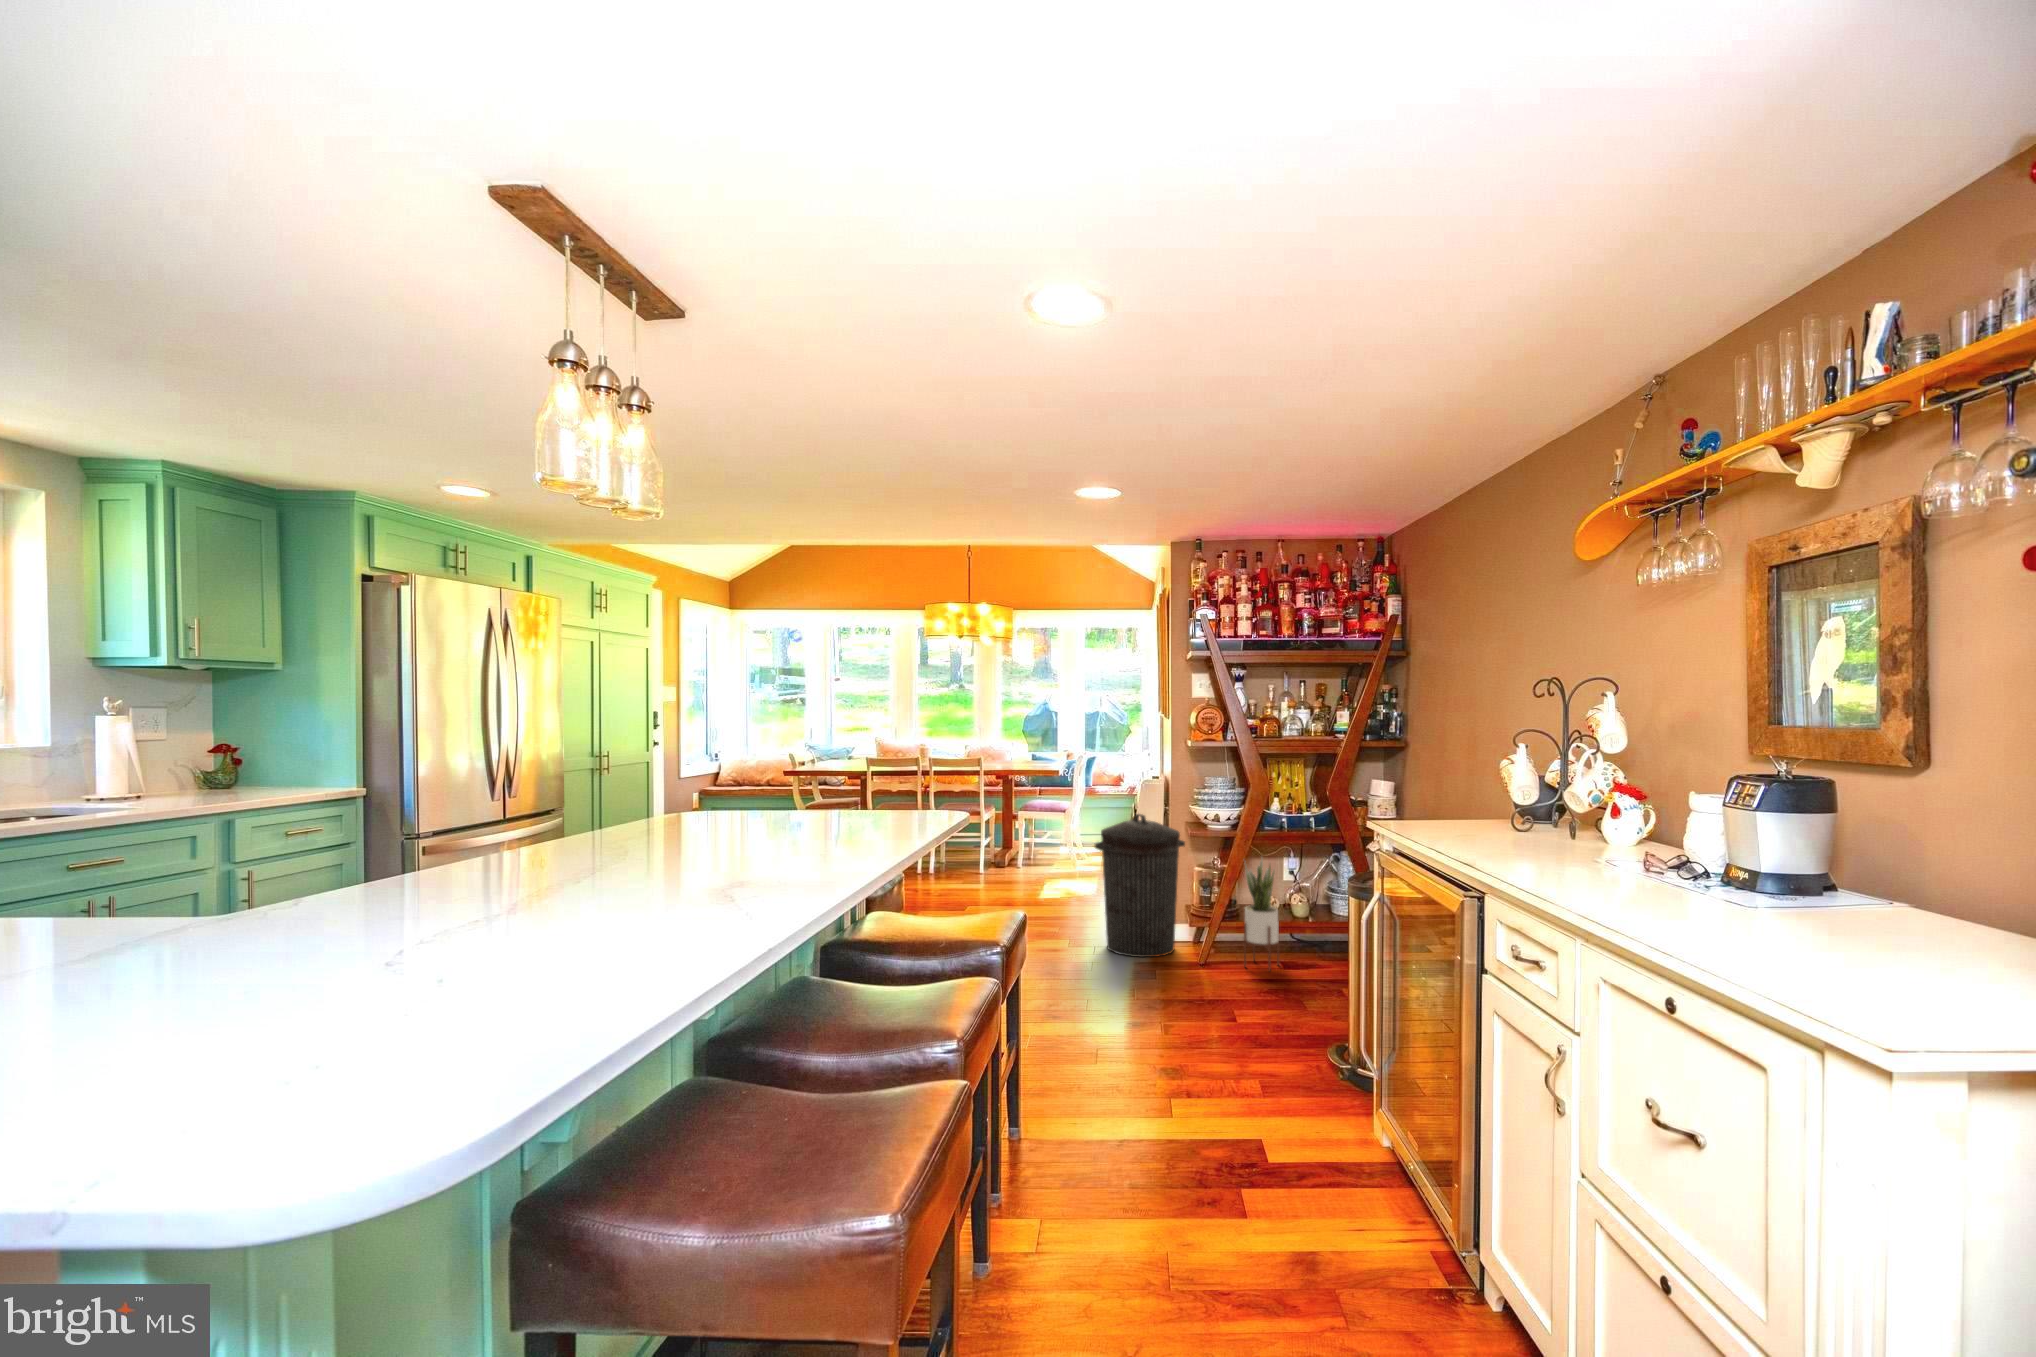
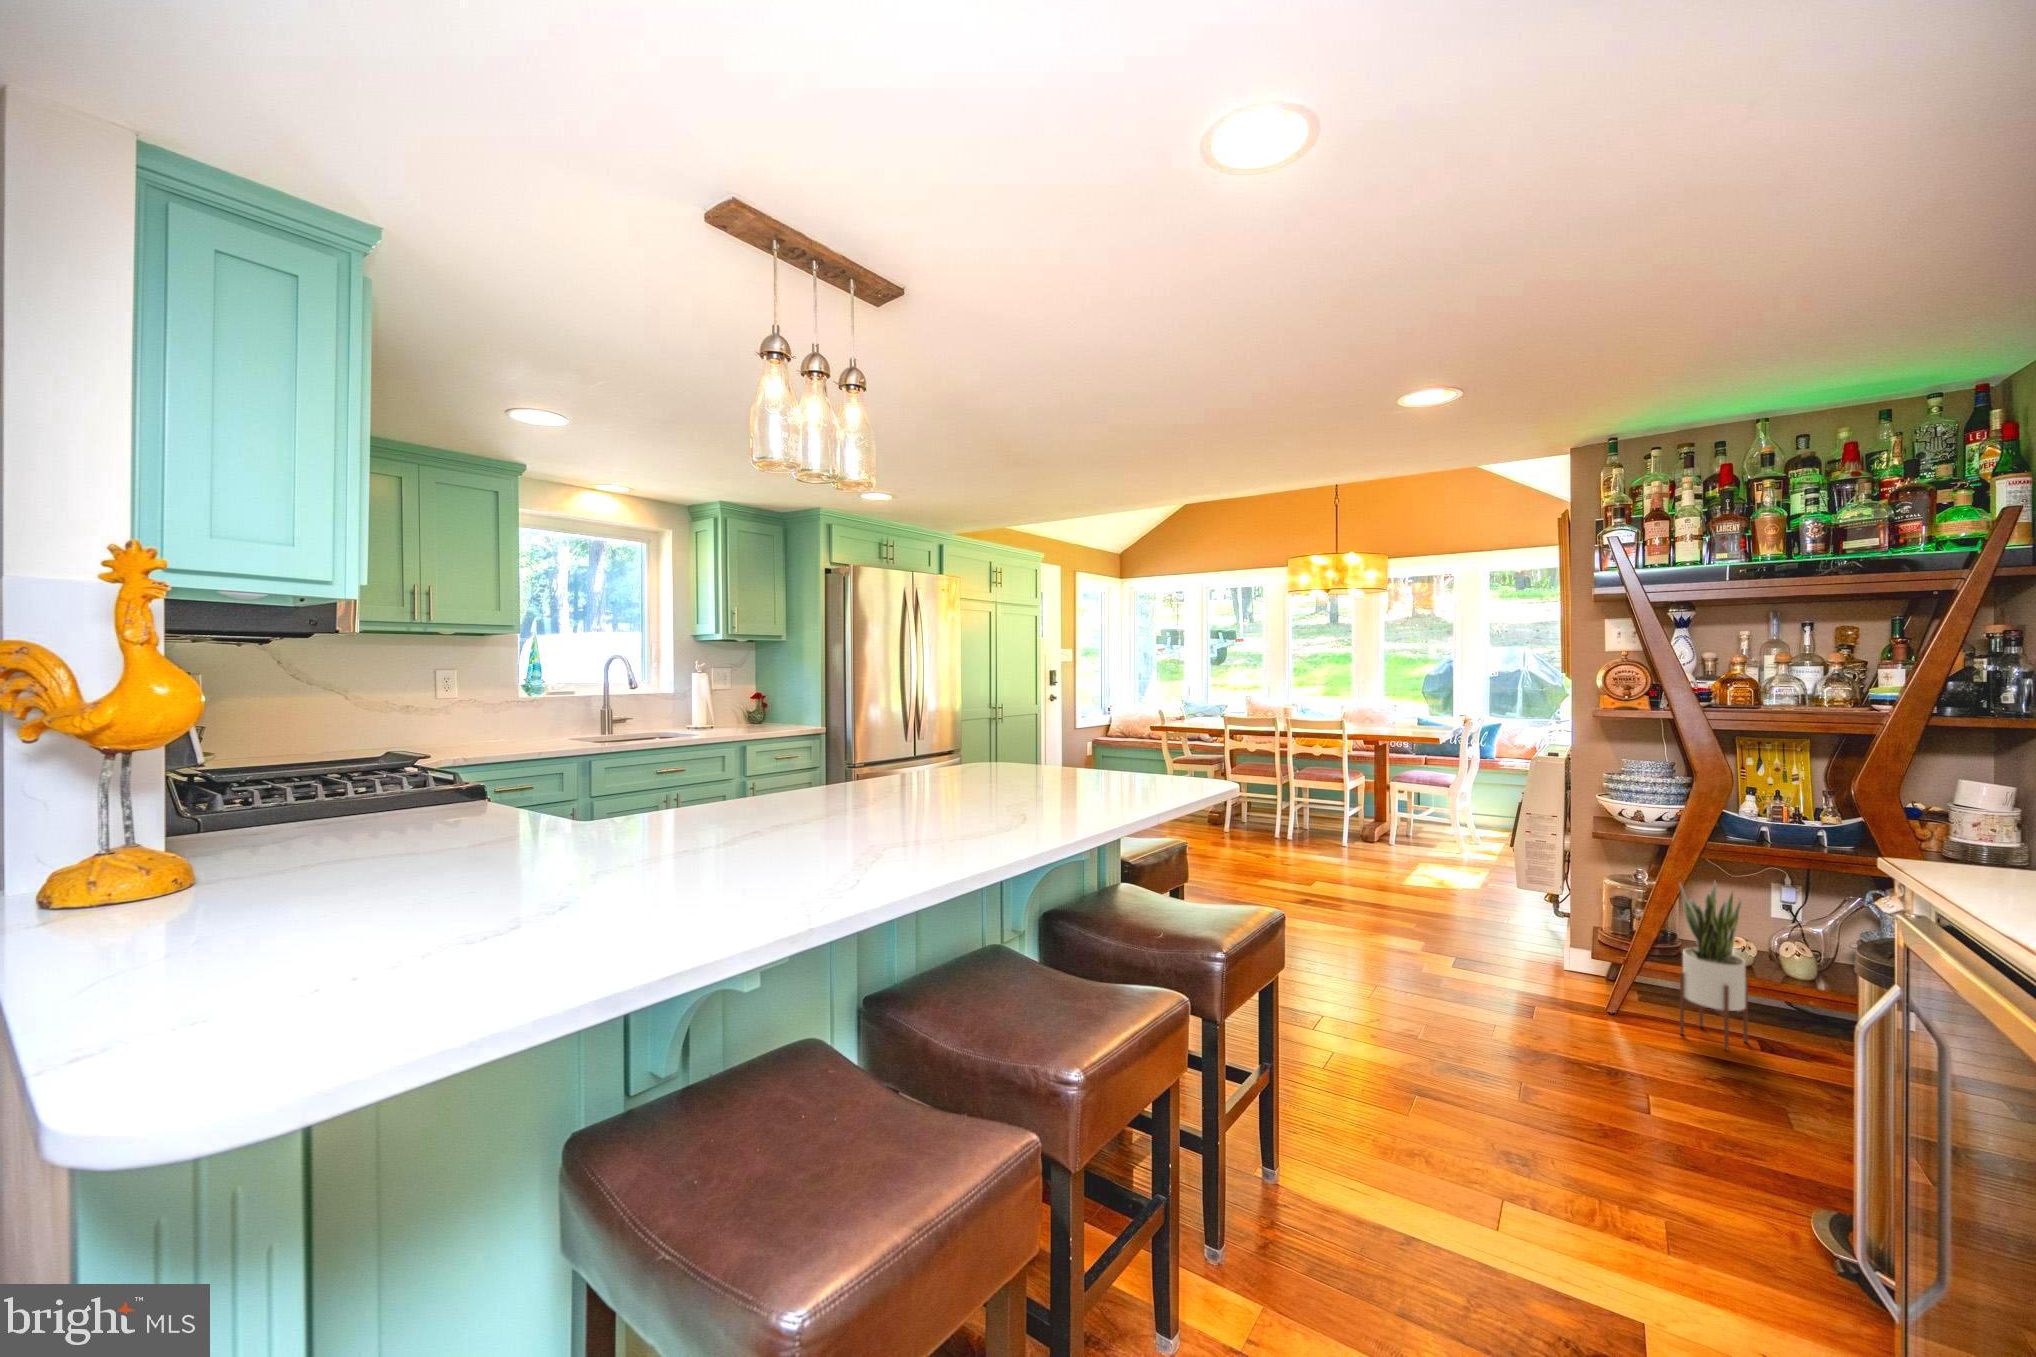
trash can: present [1095,814,1185,957] -> none [1448,802,1588,991]

